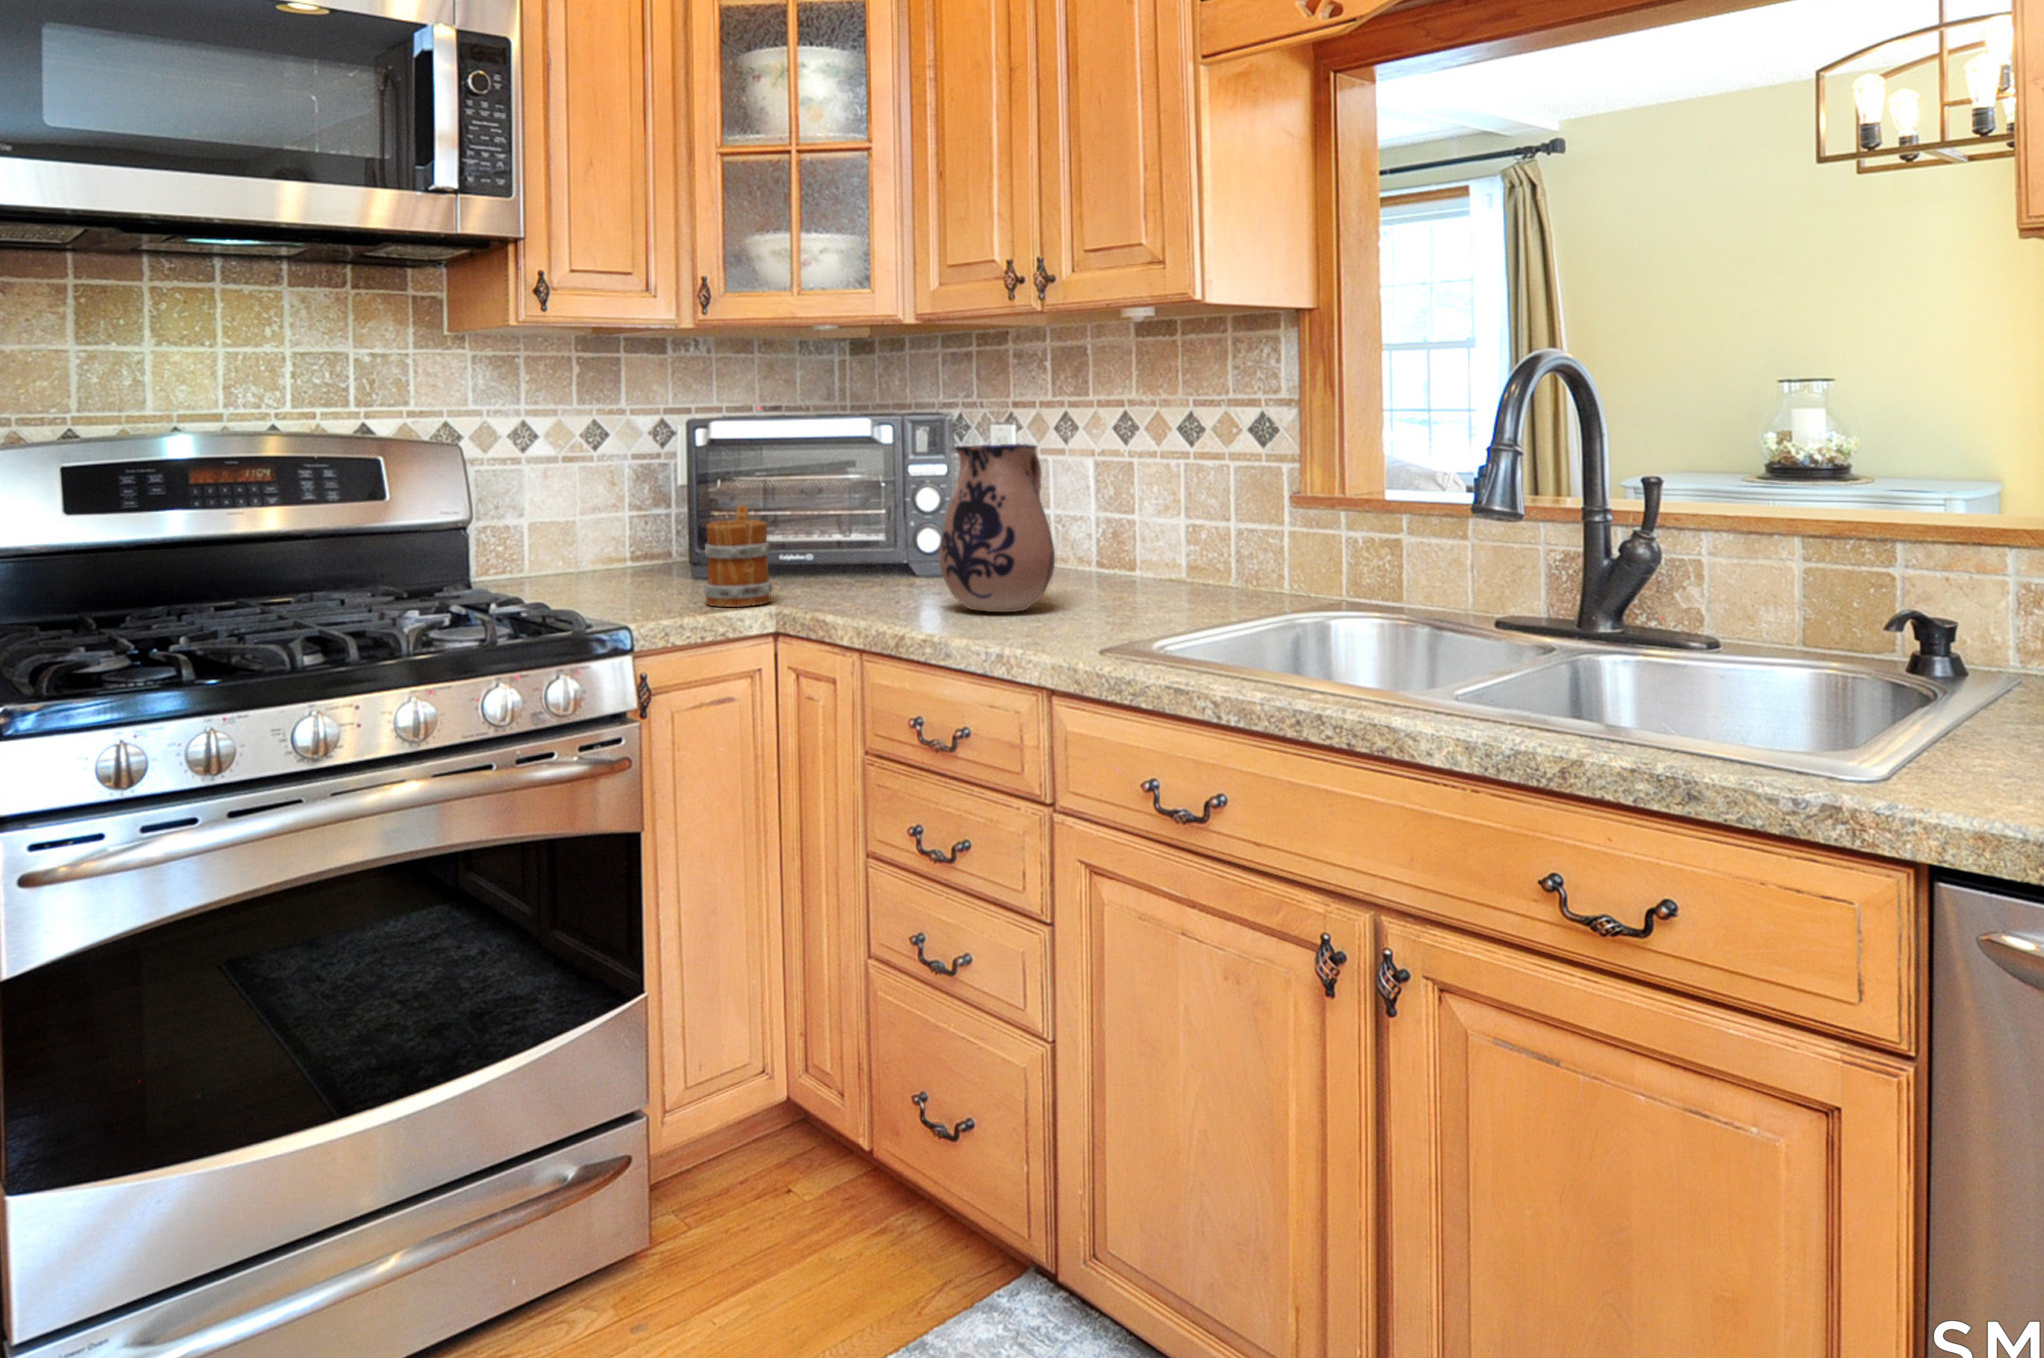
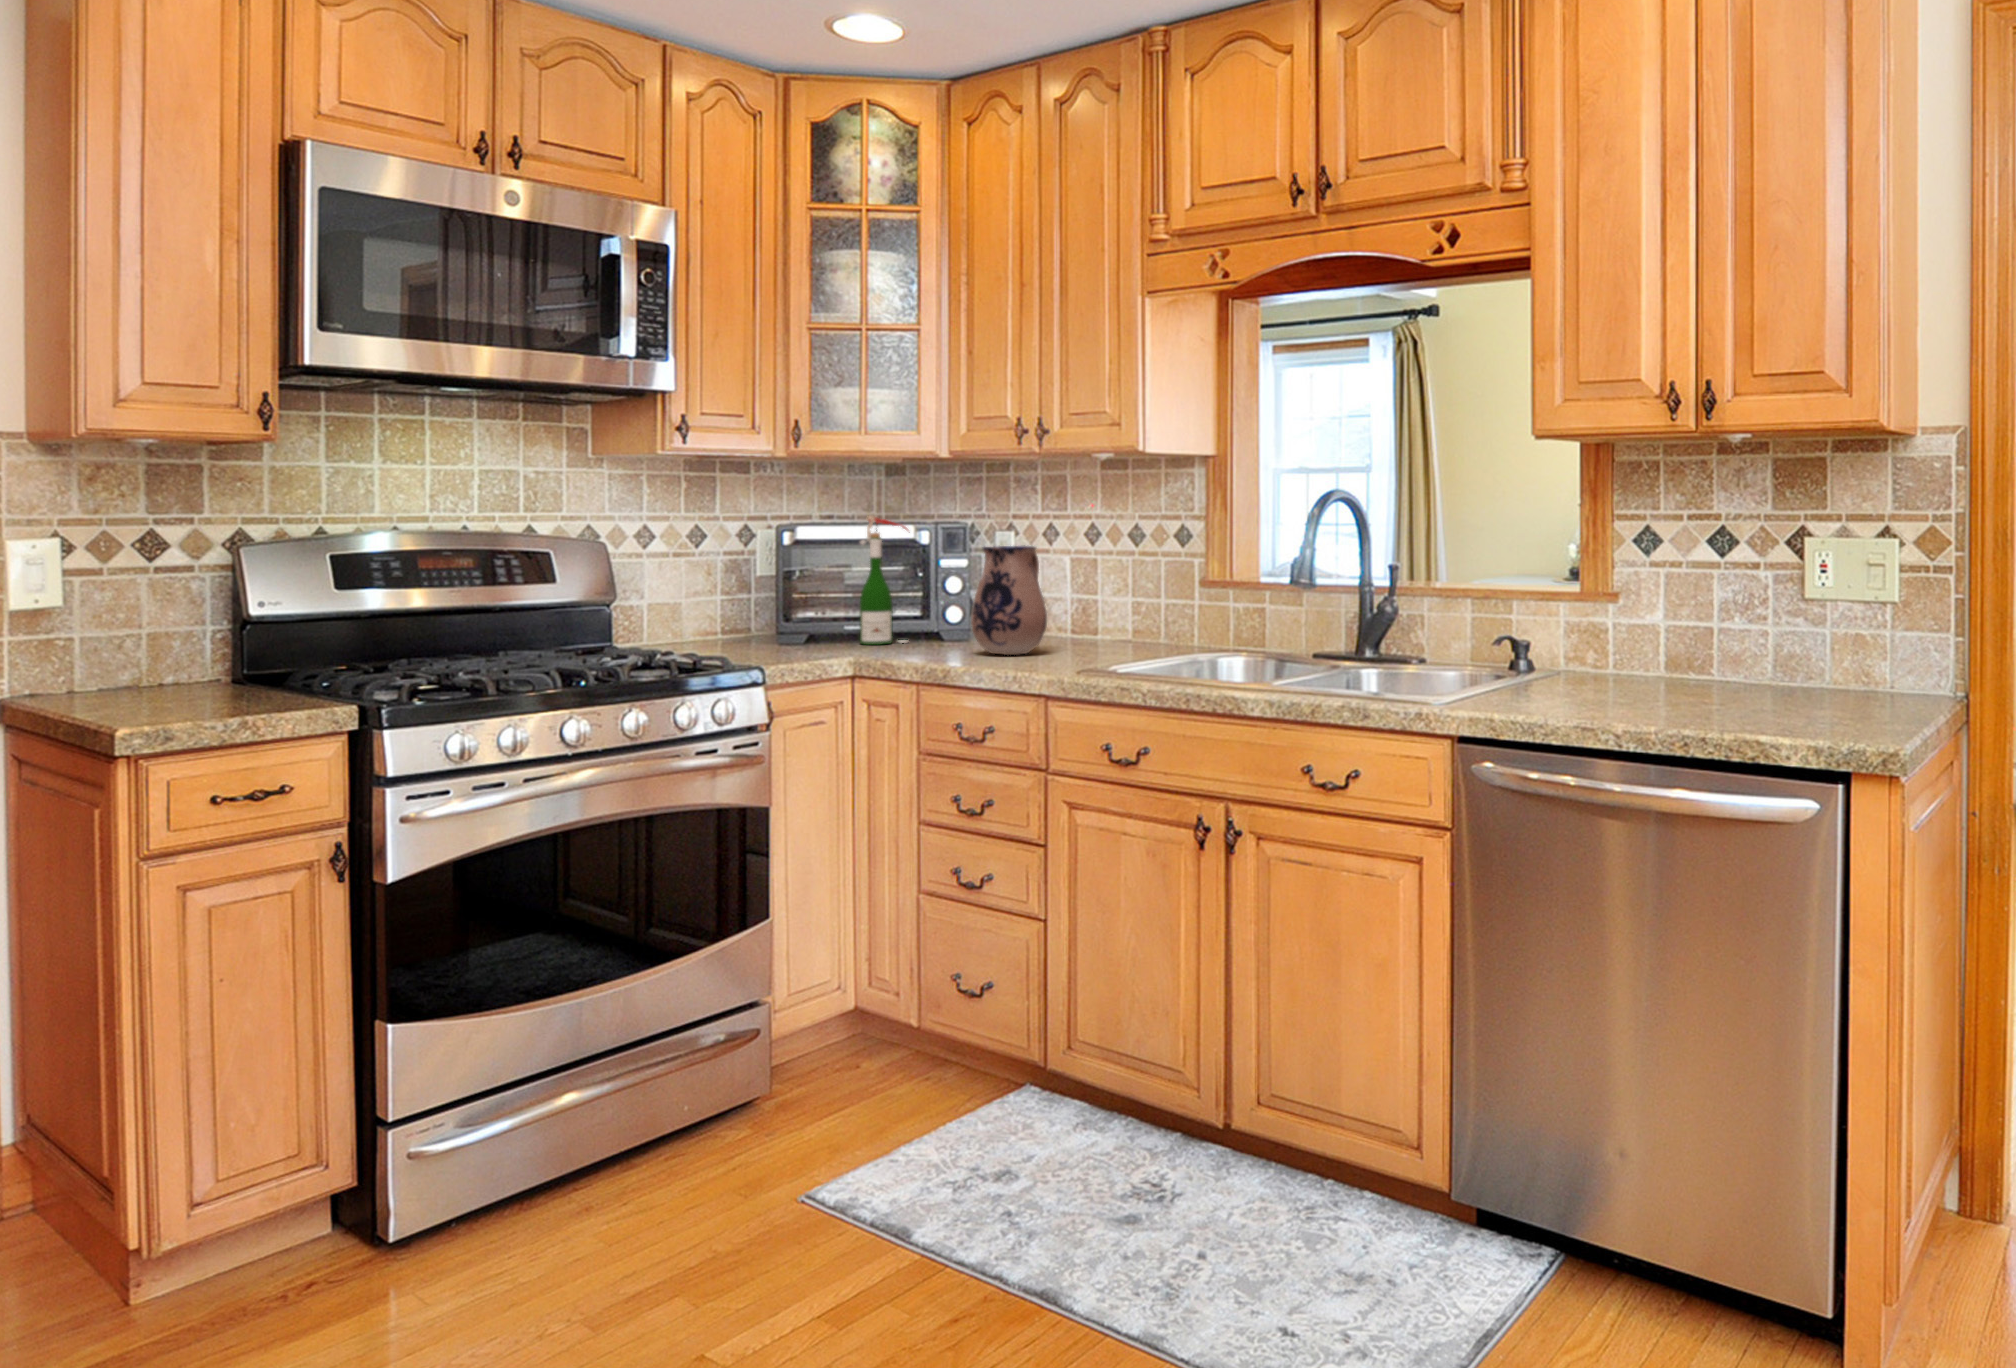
wine bottle: none [787,403,860,588] -> present [860,515,908,645]
mug: present [704,505,772,607] -> none [804,586,852,655]

